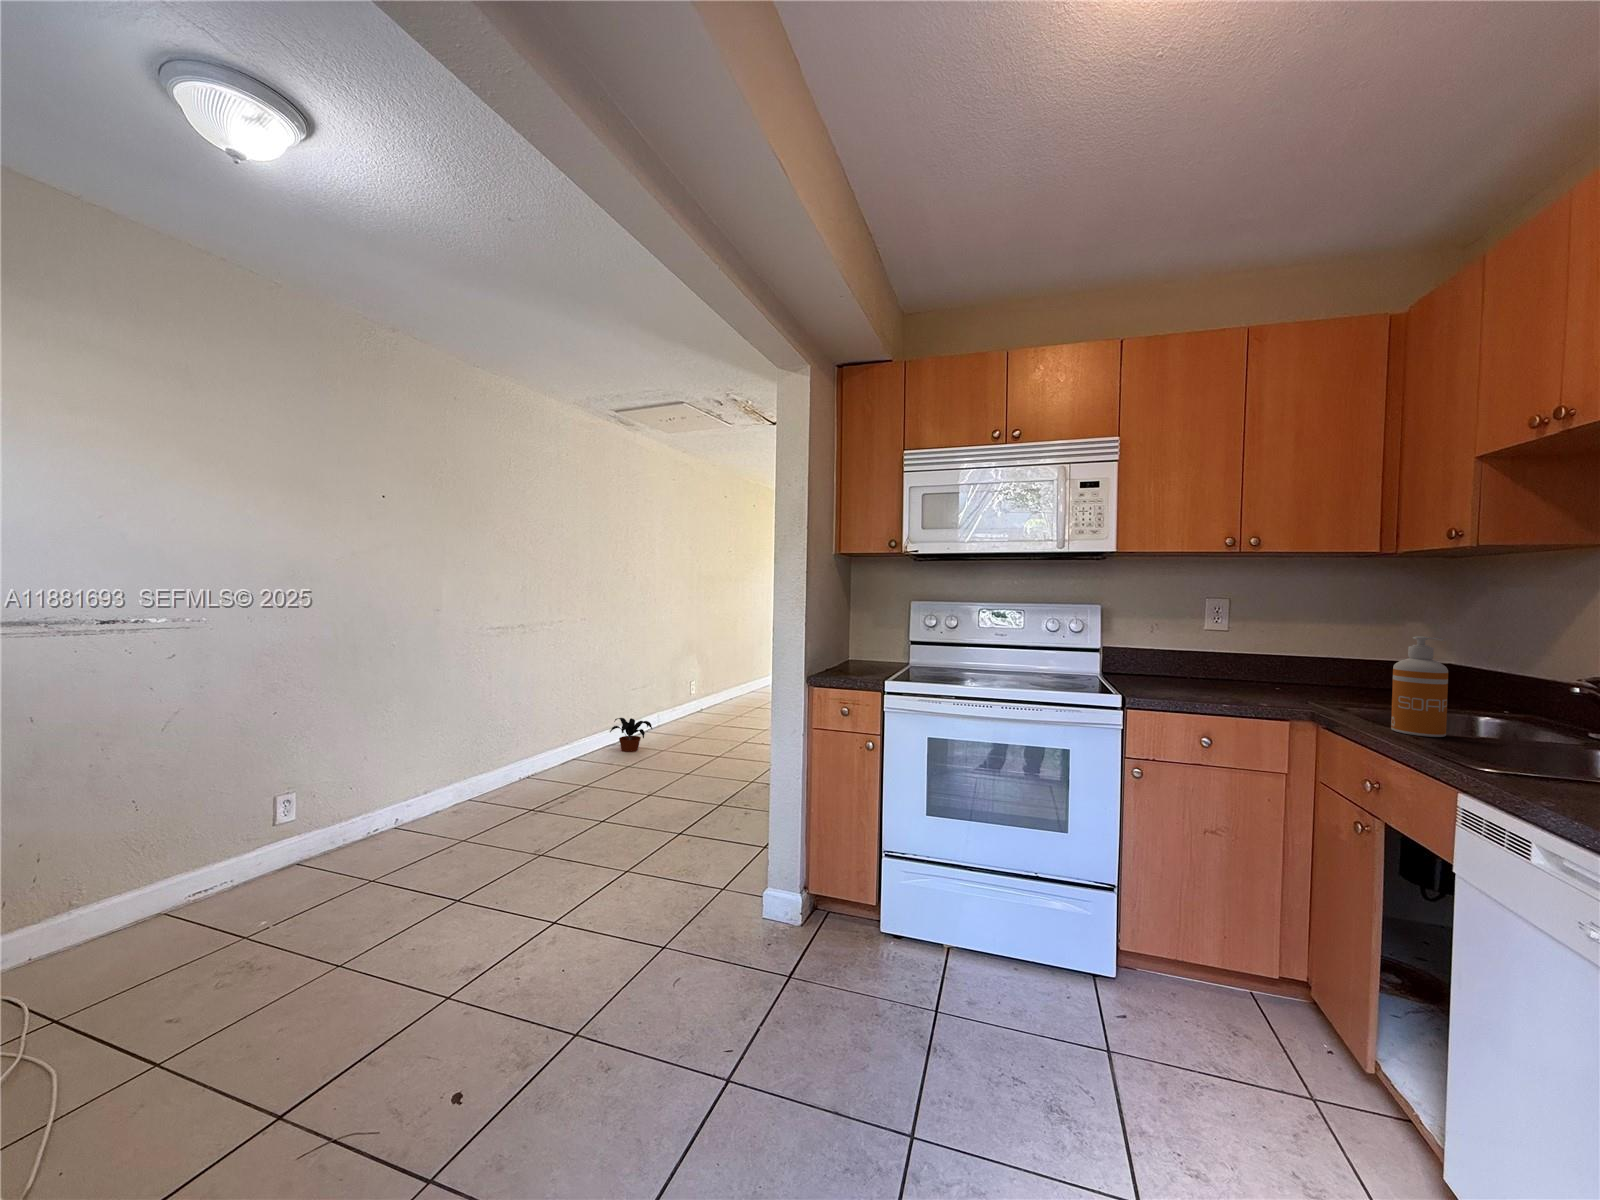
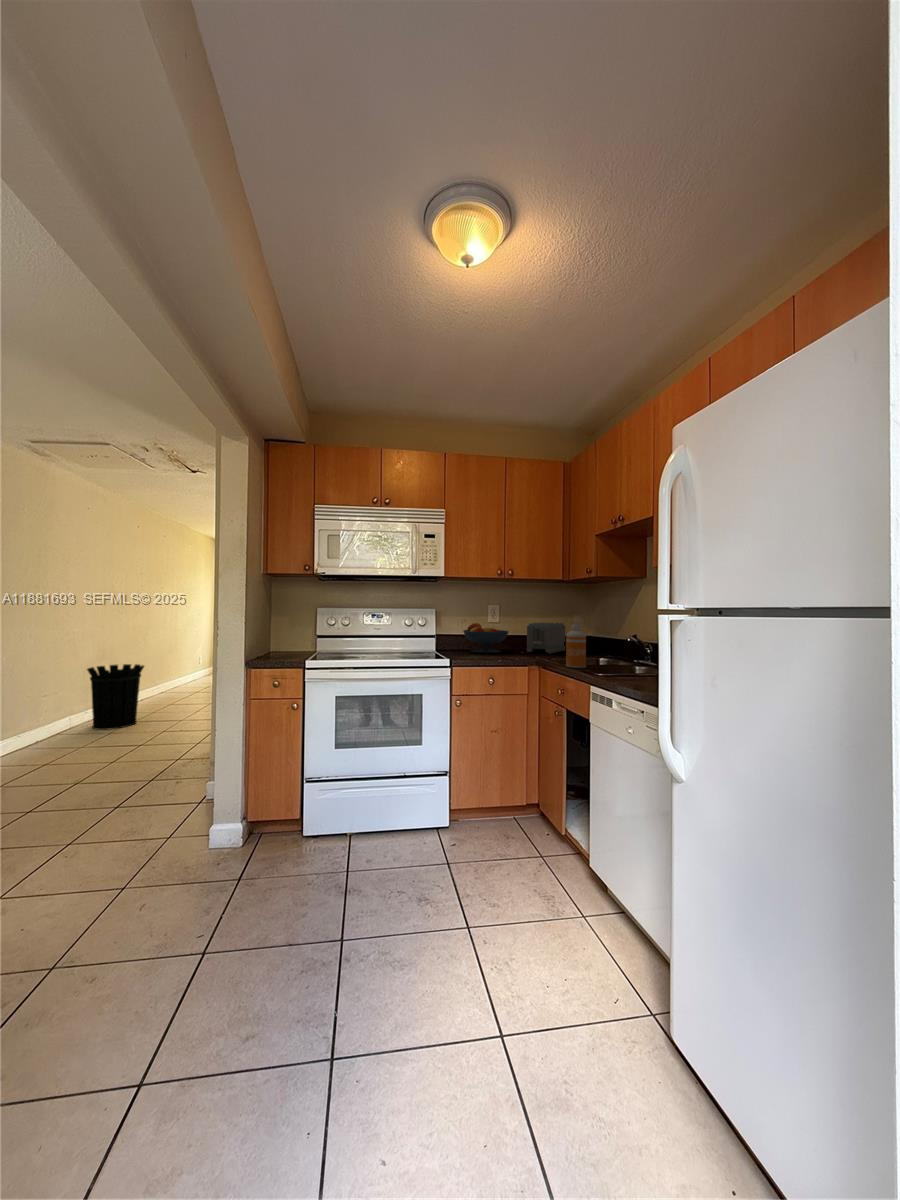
fruit bowl: none [1150,632,1246,688] -> present [463,623,508,653]
toaster: none [1286,637,1382,698] -> present [527,623,565,653]
waste bin: none [656,663,711,738] -> present [87,664,144,730]
potted plant: present [610,718,652,752] -> none [36,717,85,747]

